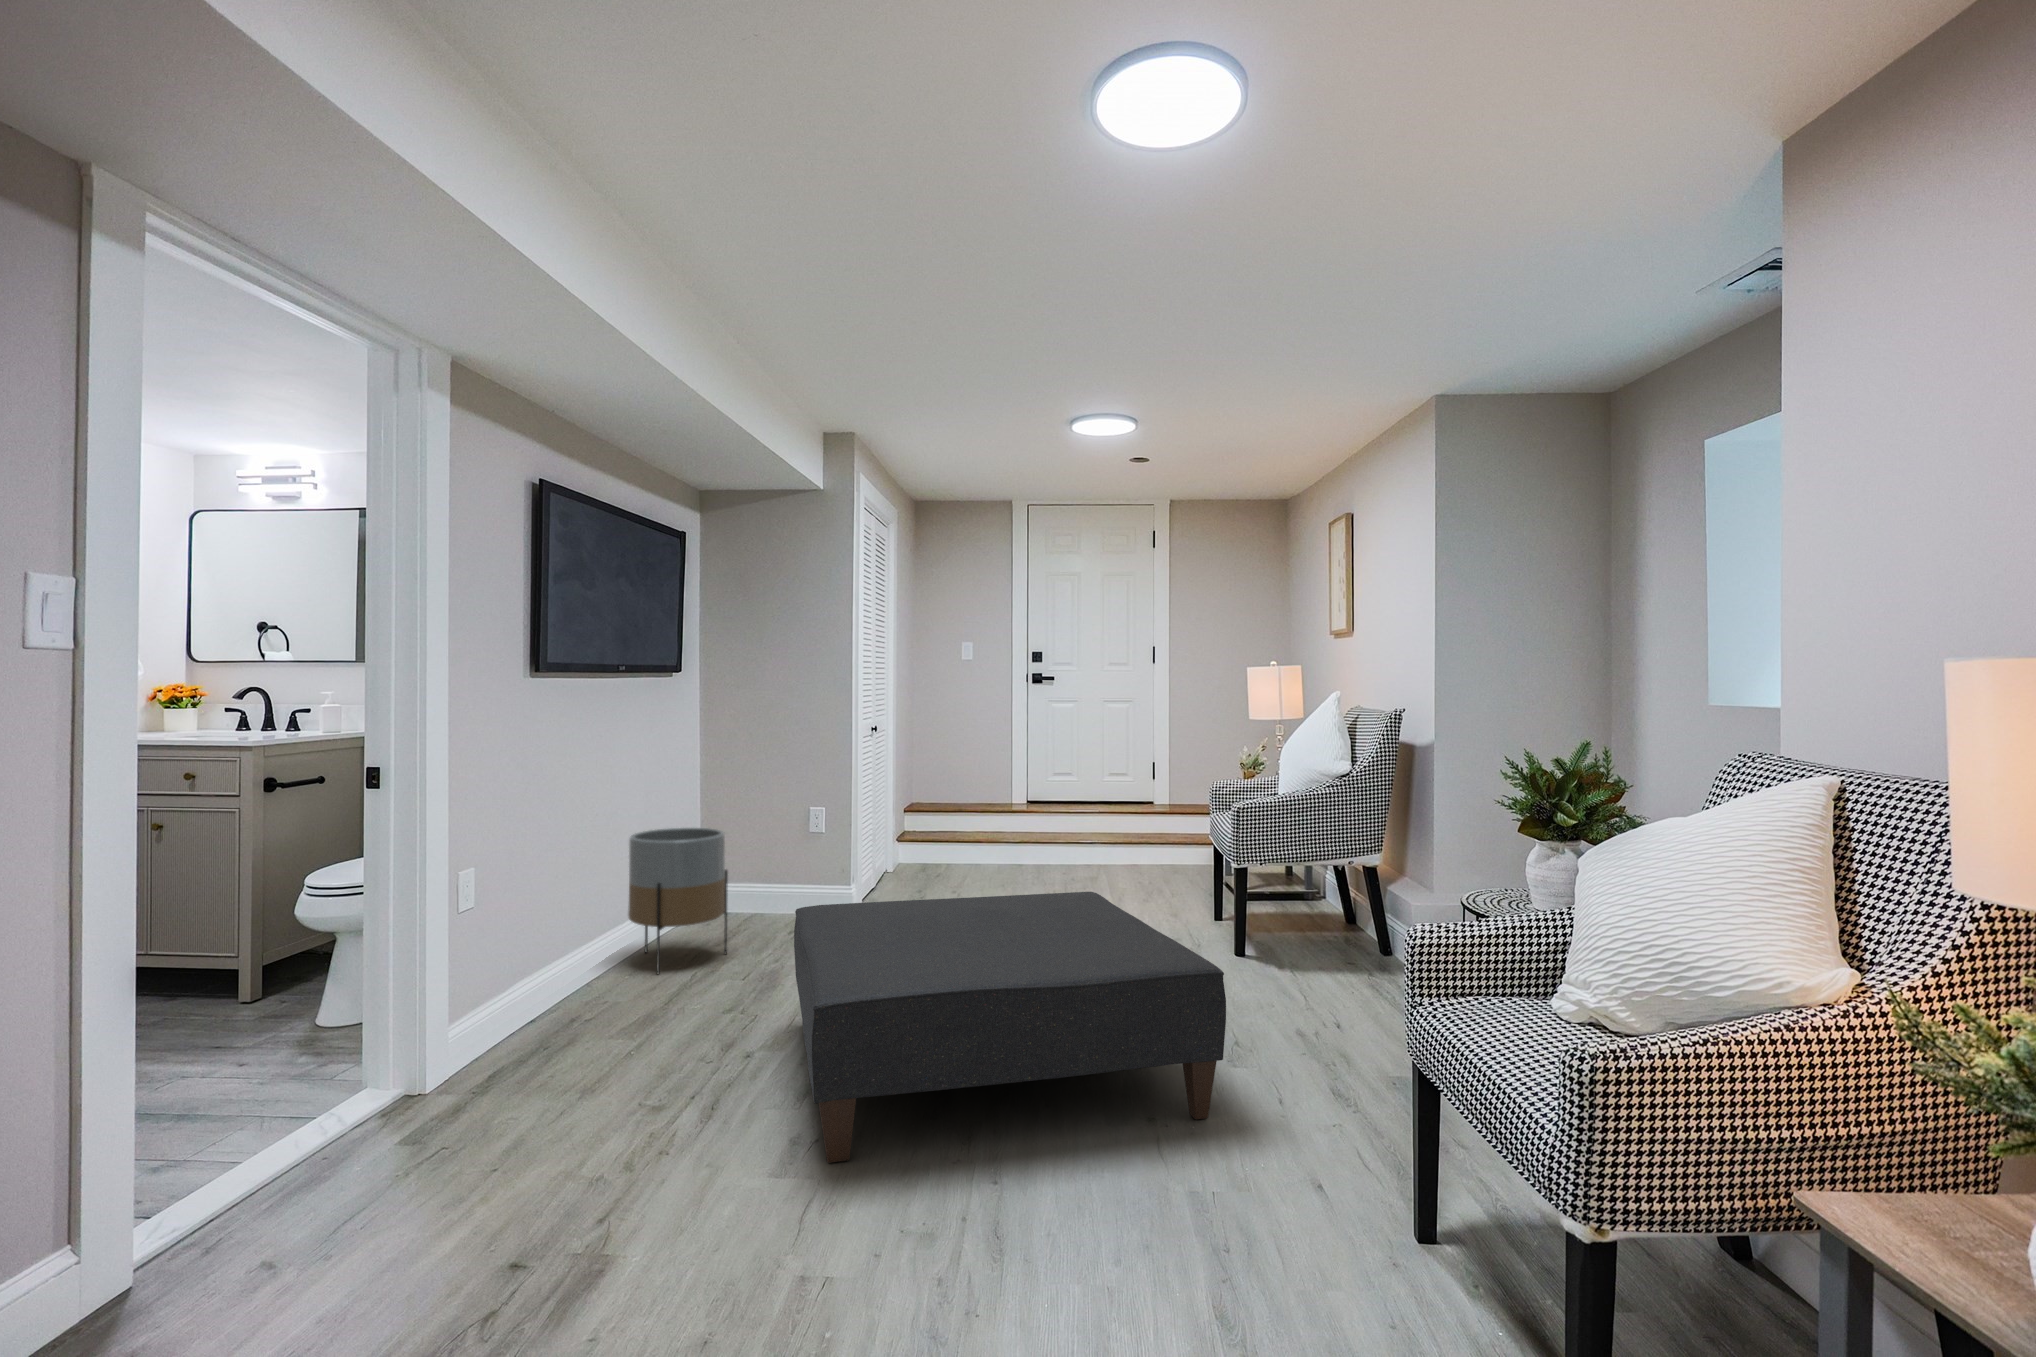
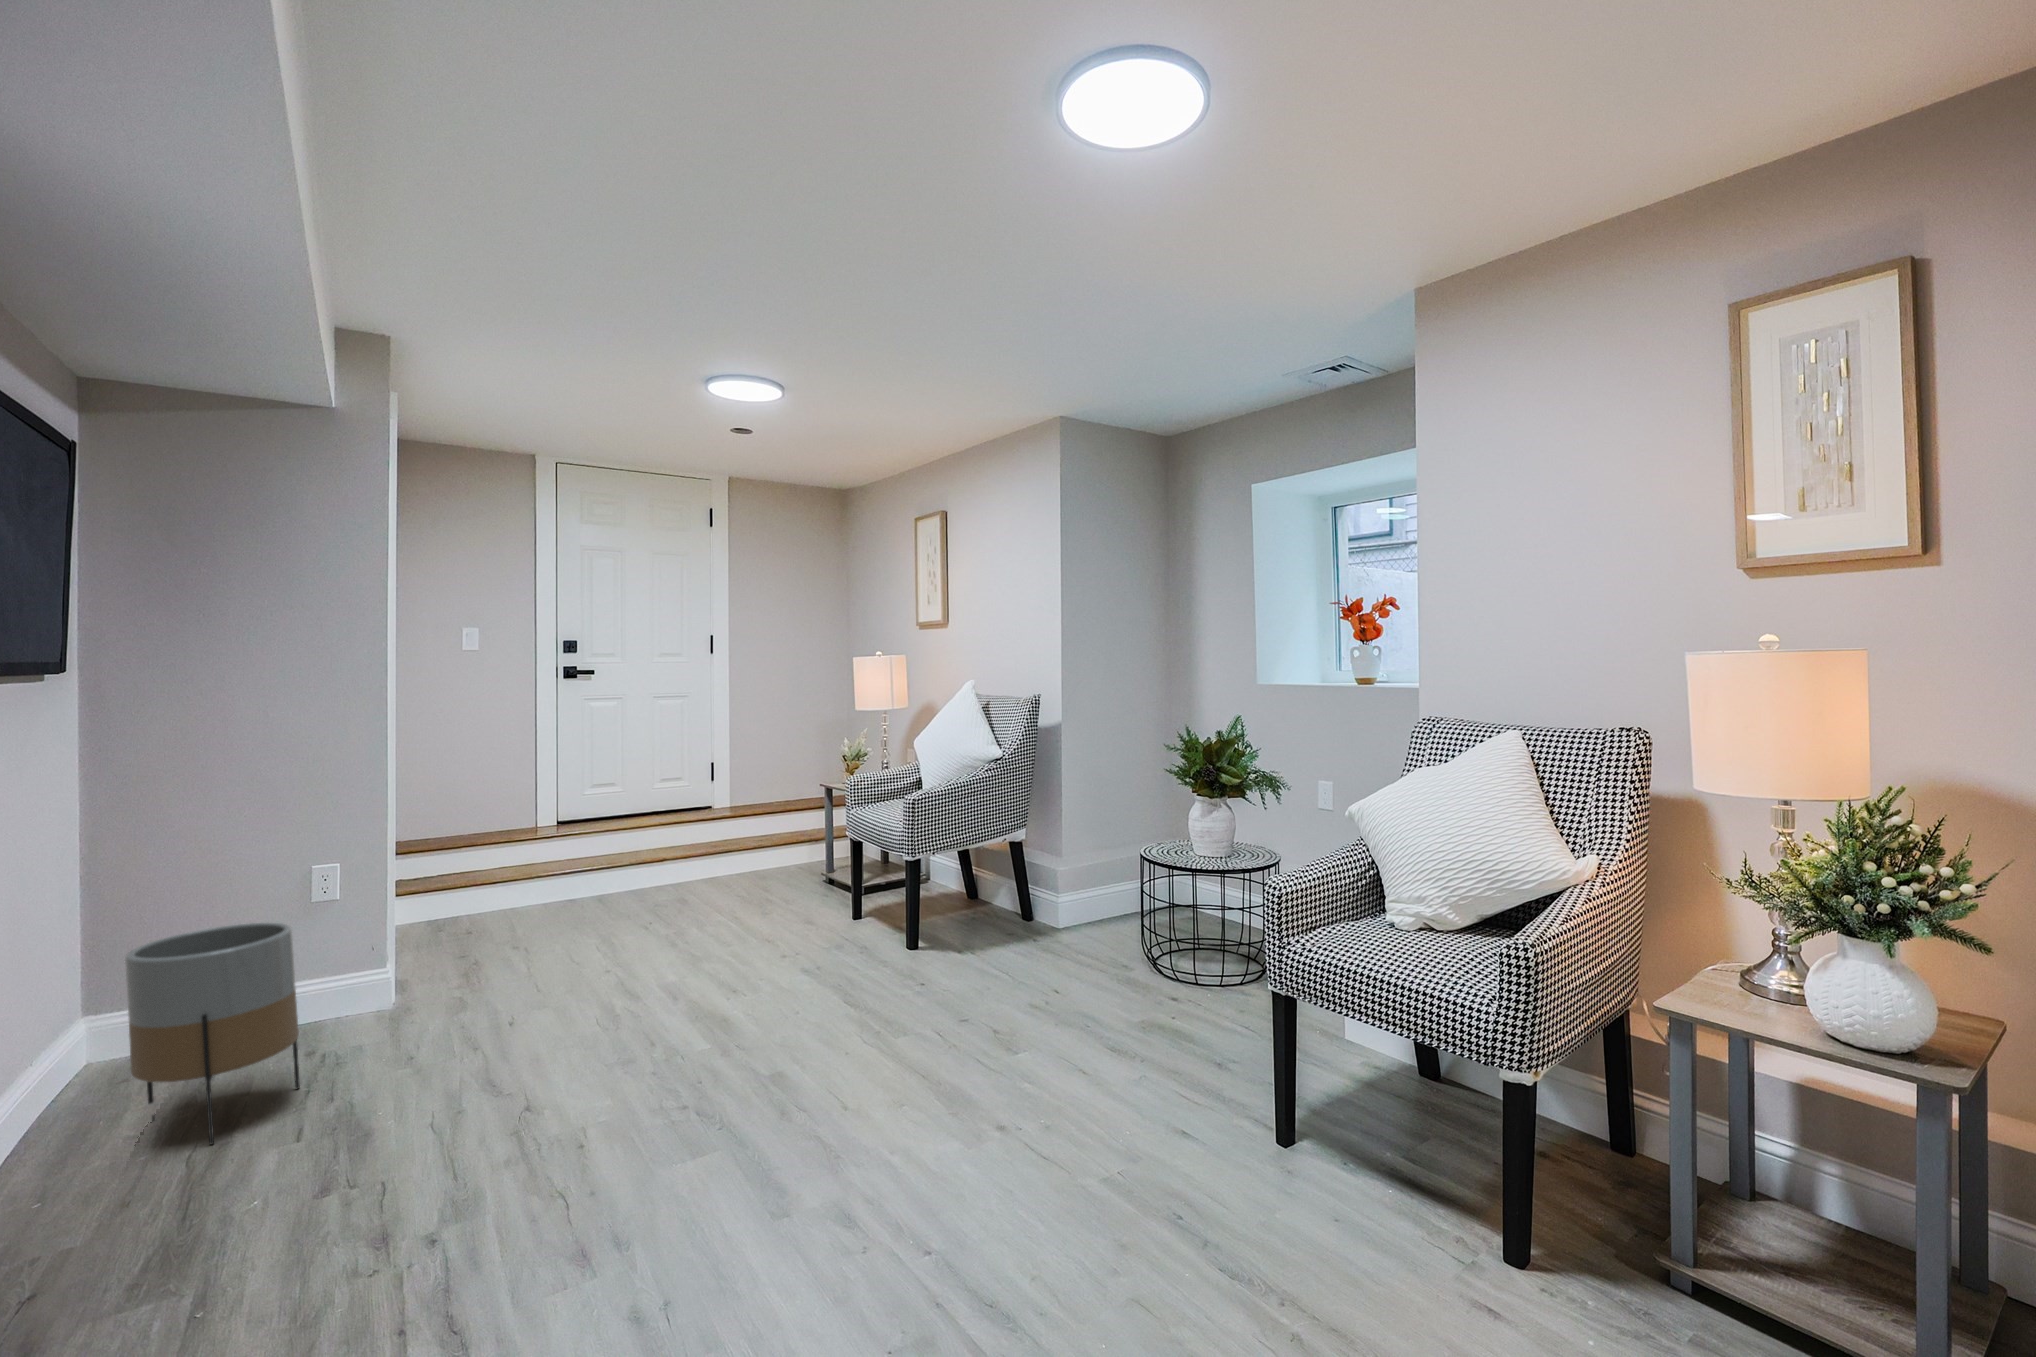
ottoman: present [794,892,1226,1163] -> none [501,909,1056,1282]

